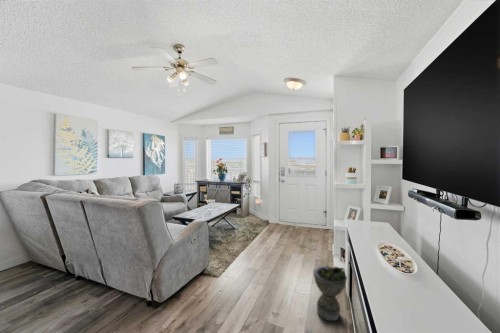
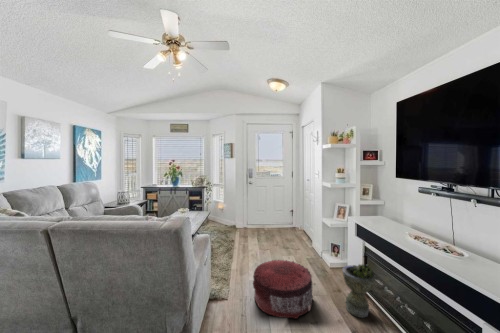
pouf: none [235,251,291,304] -> present [253,260,313,318]

